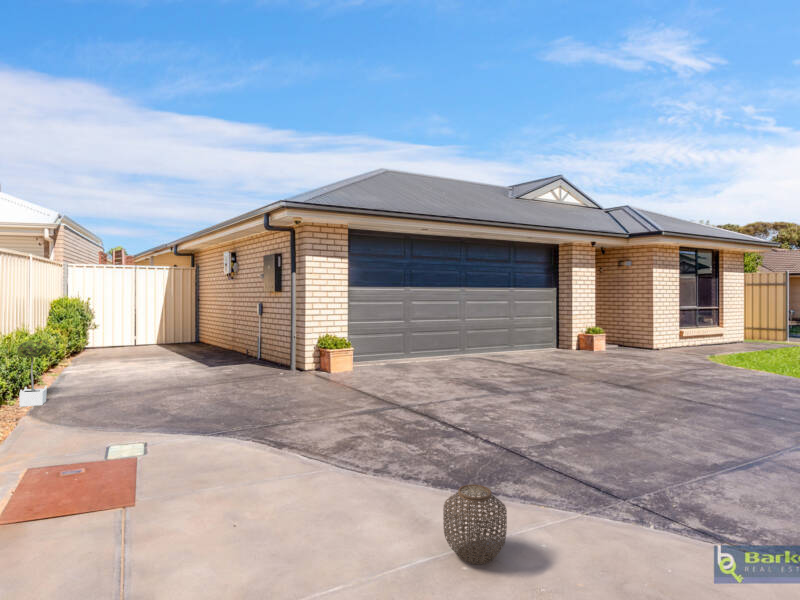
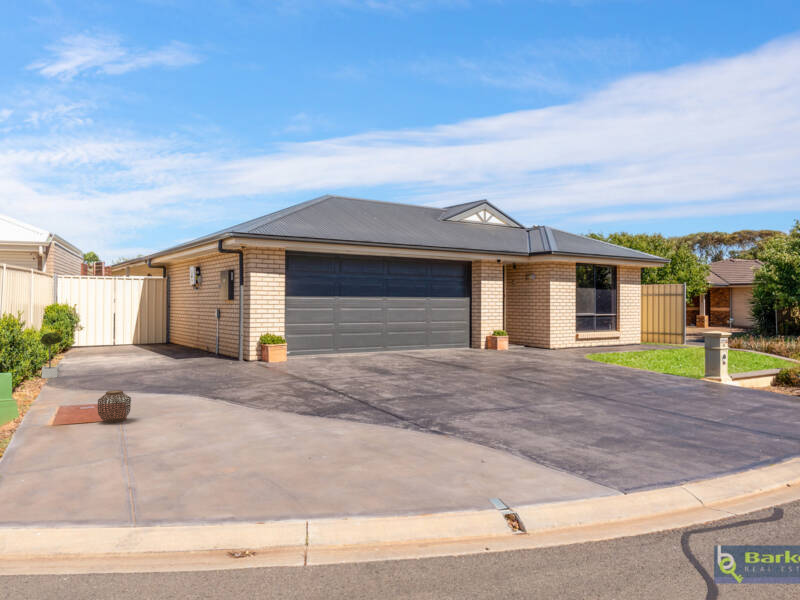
woven basket: present [443,484,507,564] -> present [98,390,131,423]

